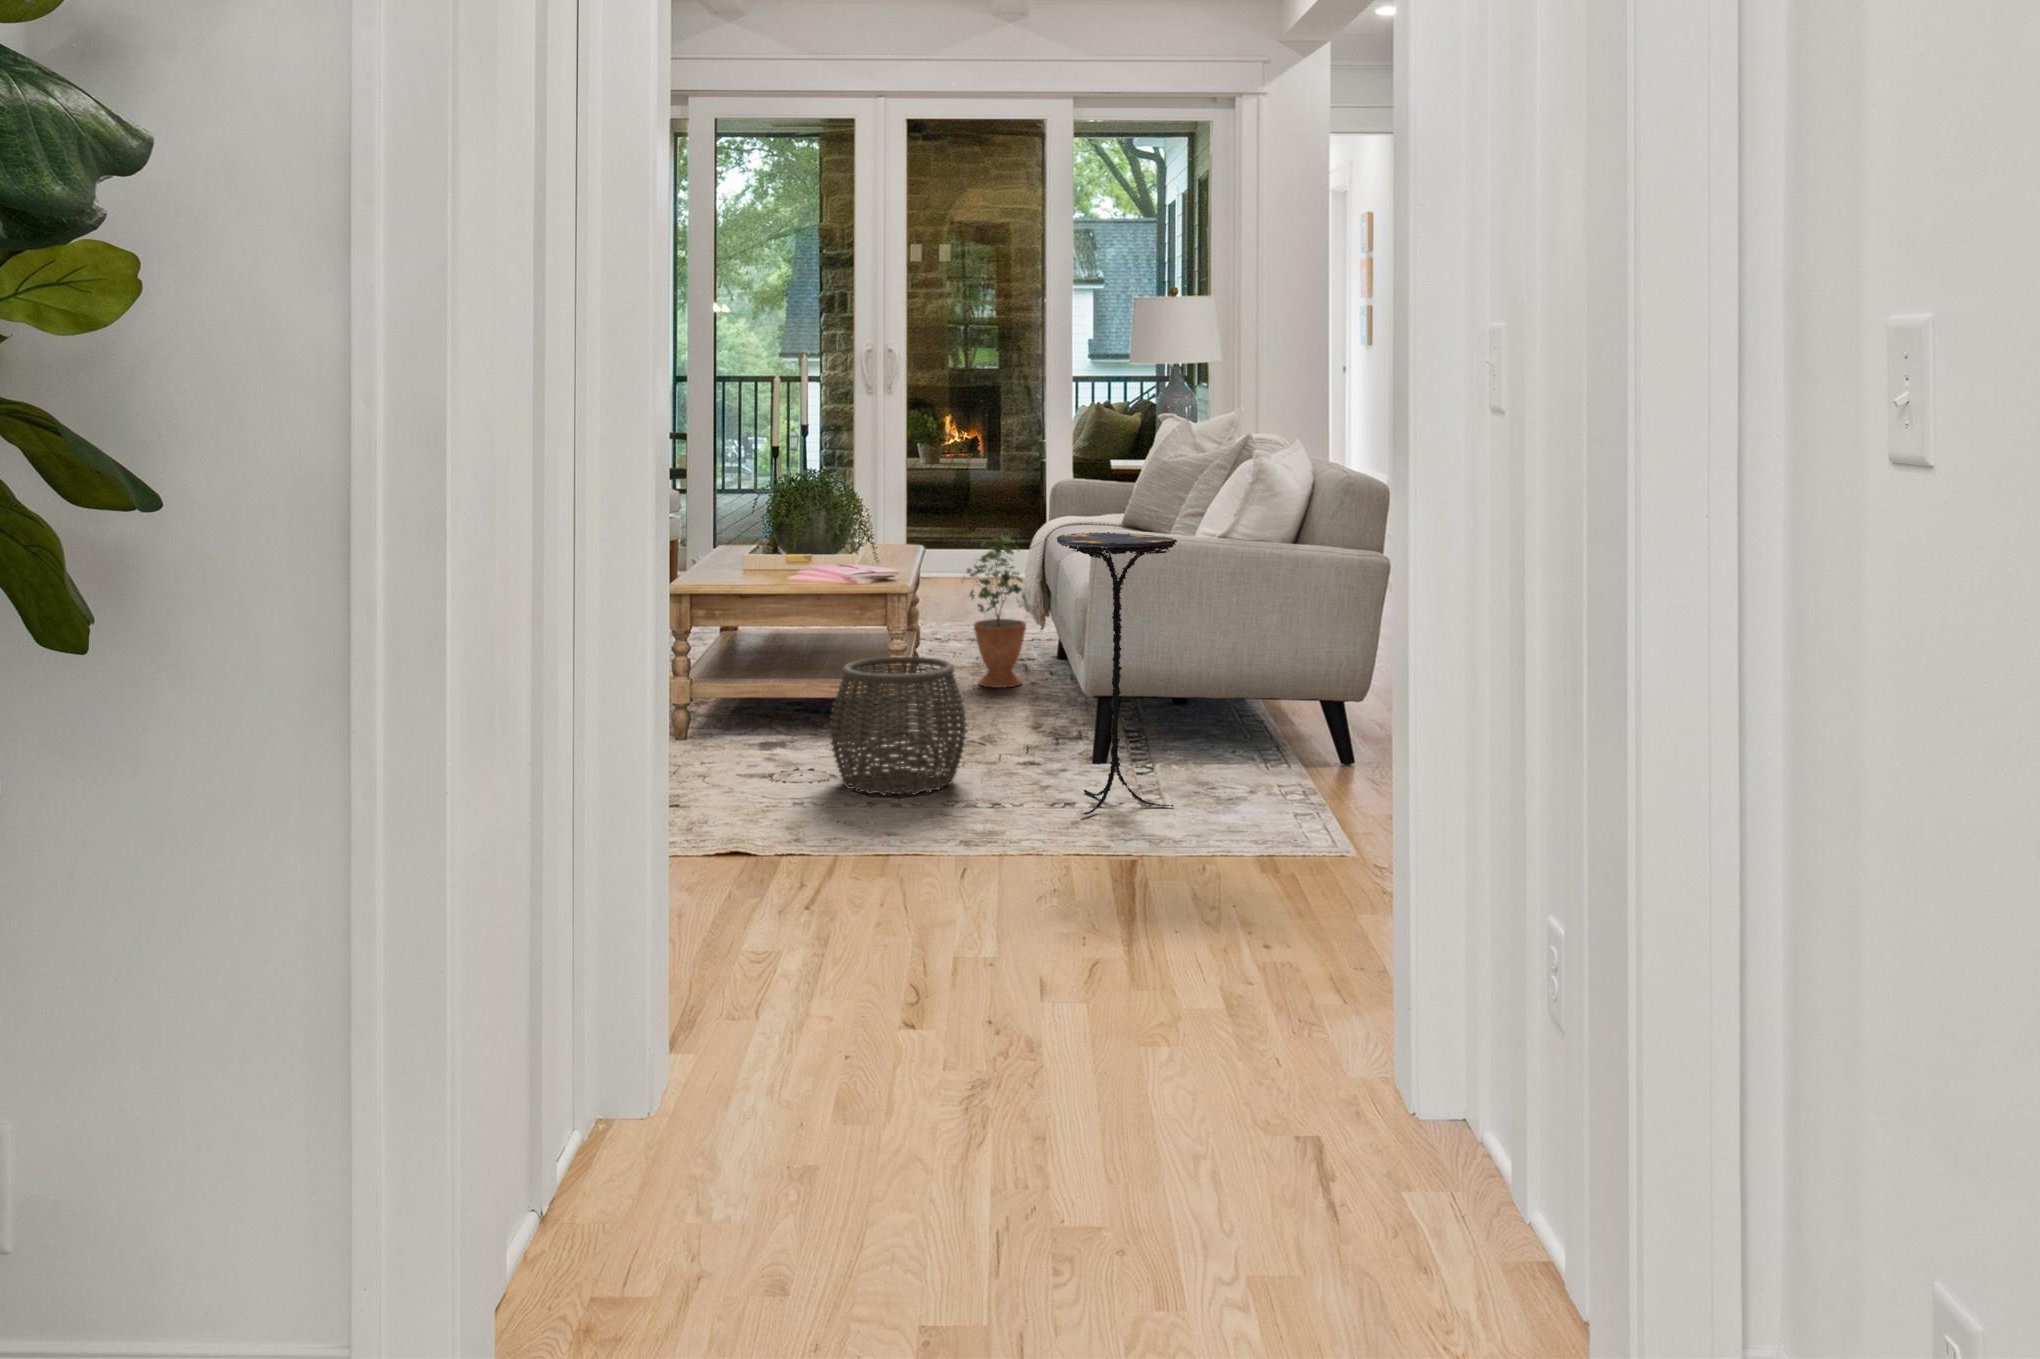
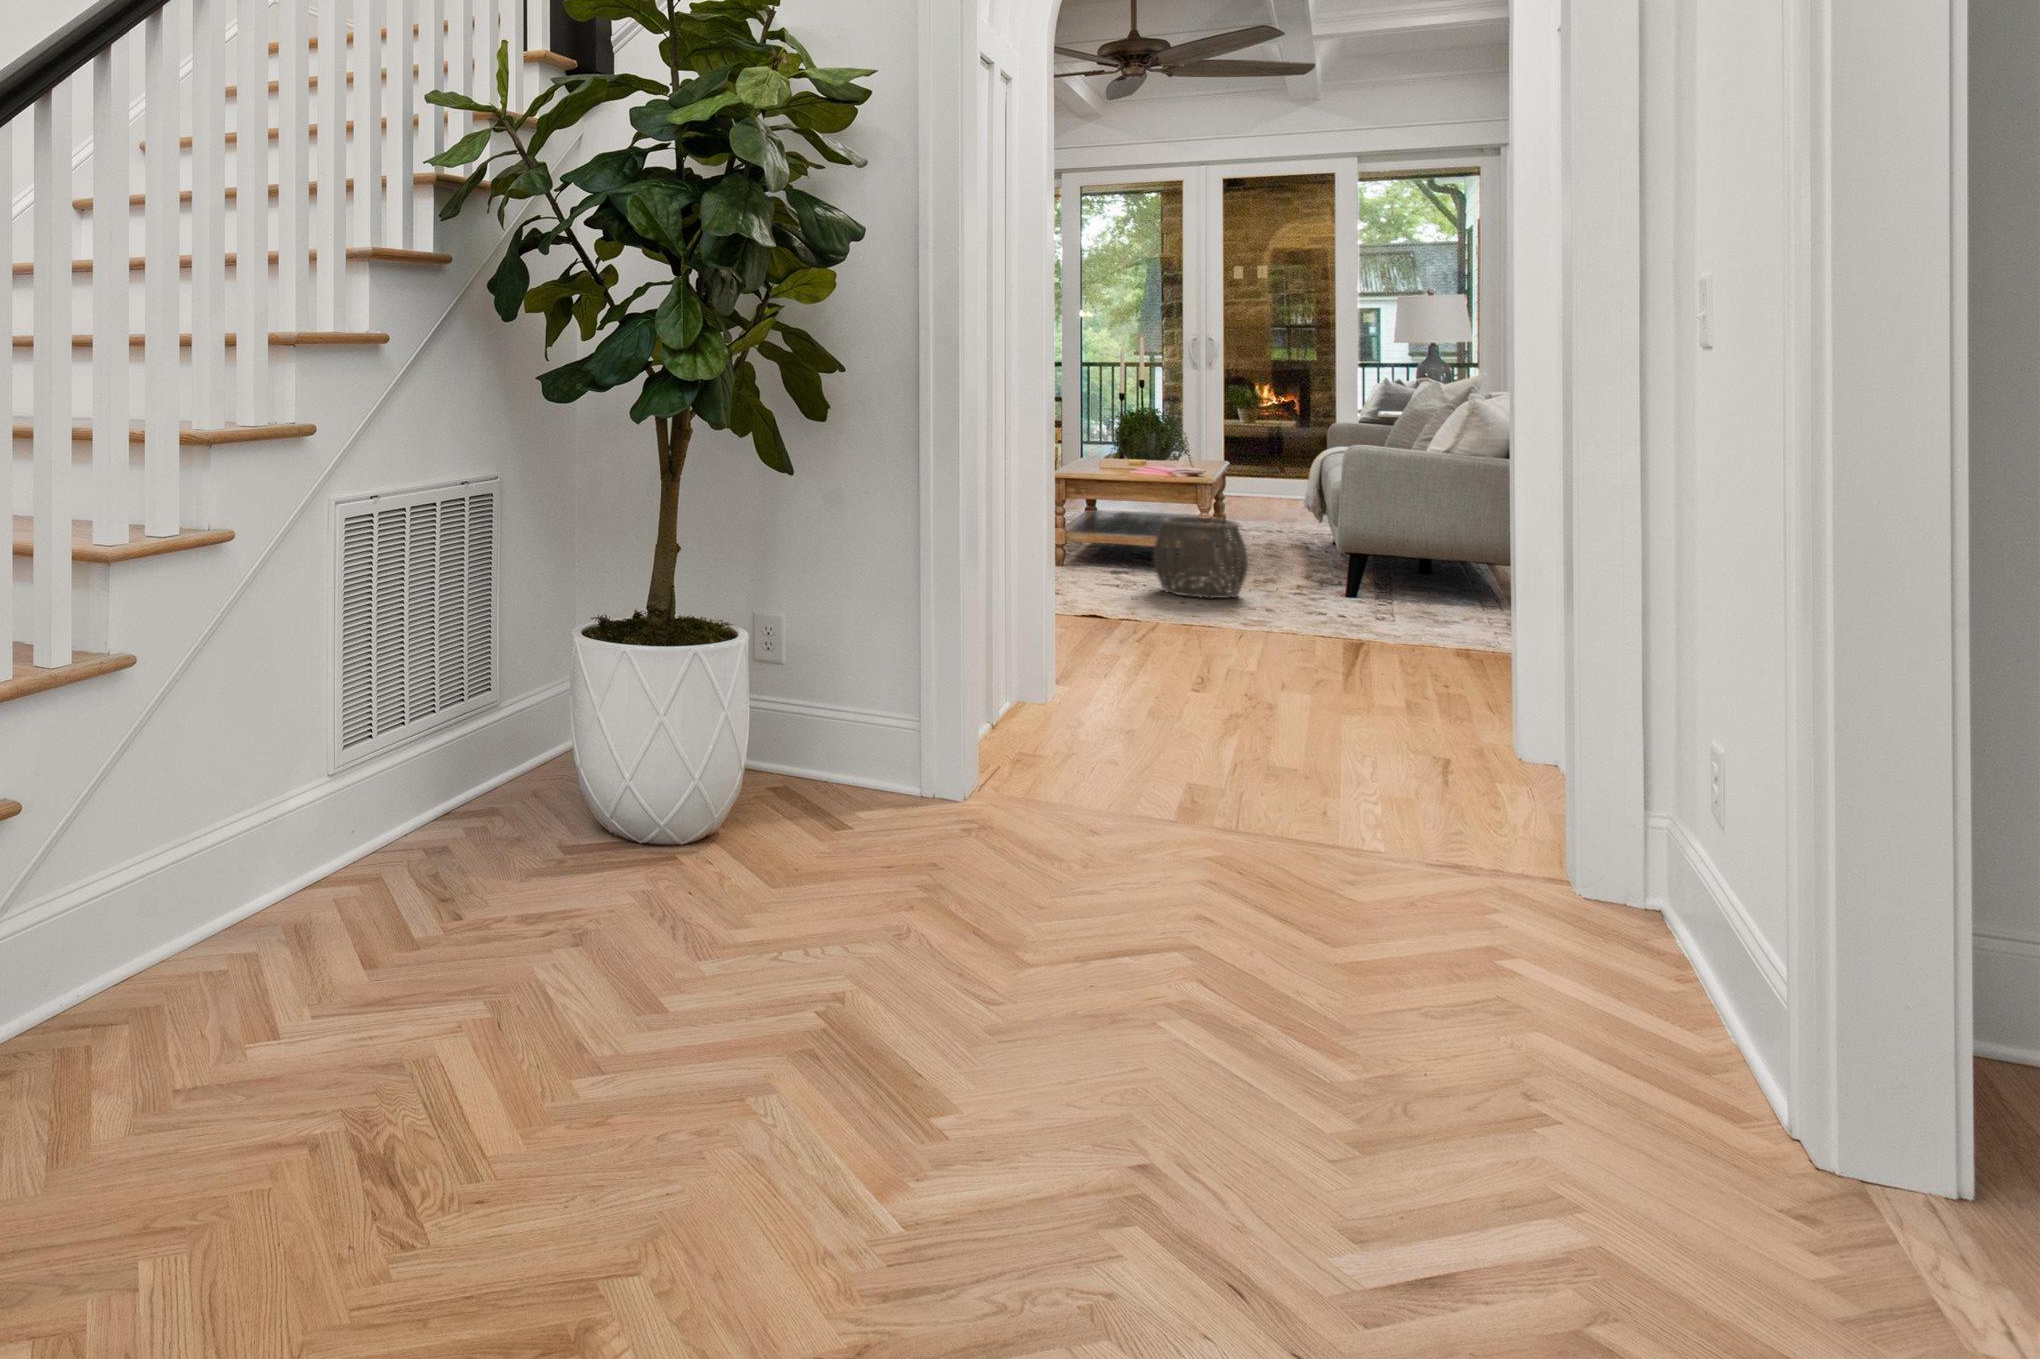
side table: present [1057,532,1177,815] -> none [1311,443,1405,623]
potted plant: present [966,533,1026,688] -> none [1257,453,1309,559]

